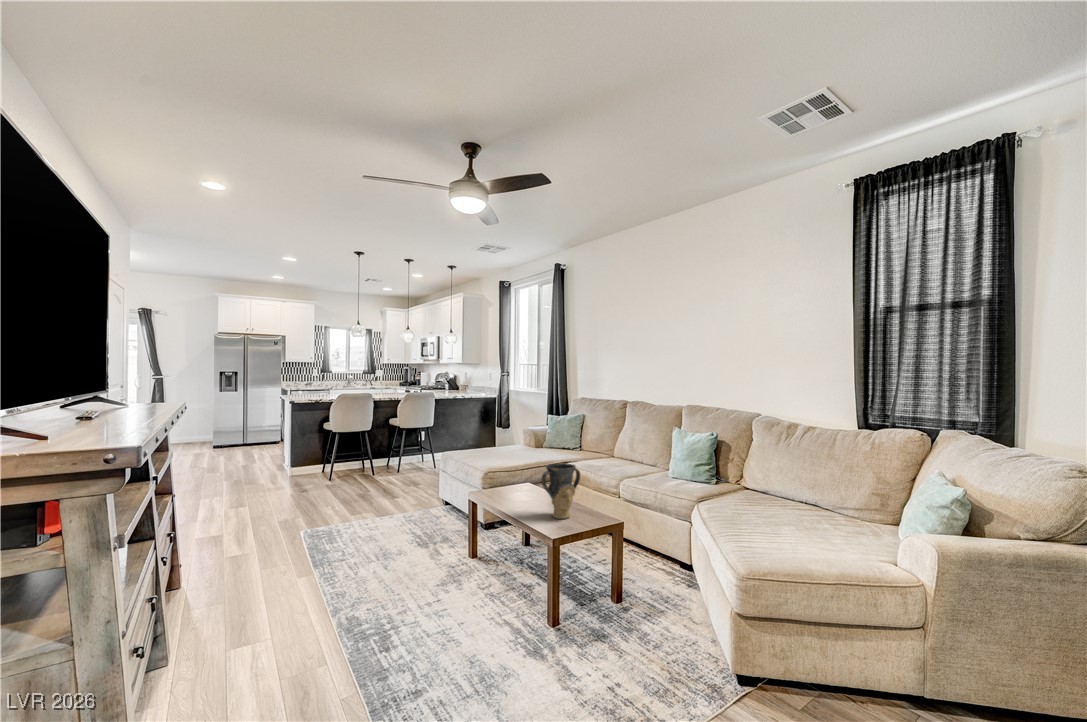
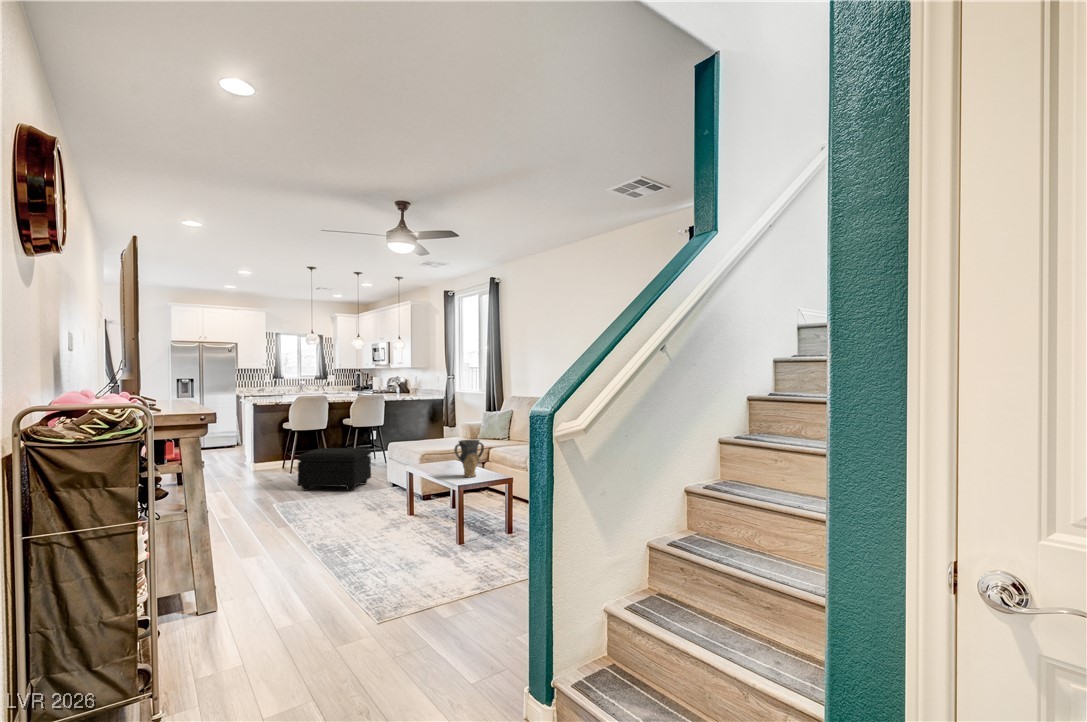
footstool: none [334,456,420,511] -> present [298,448,371,491]

